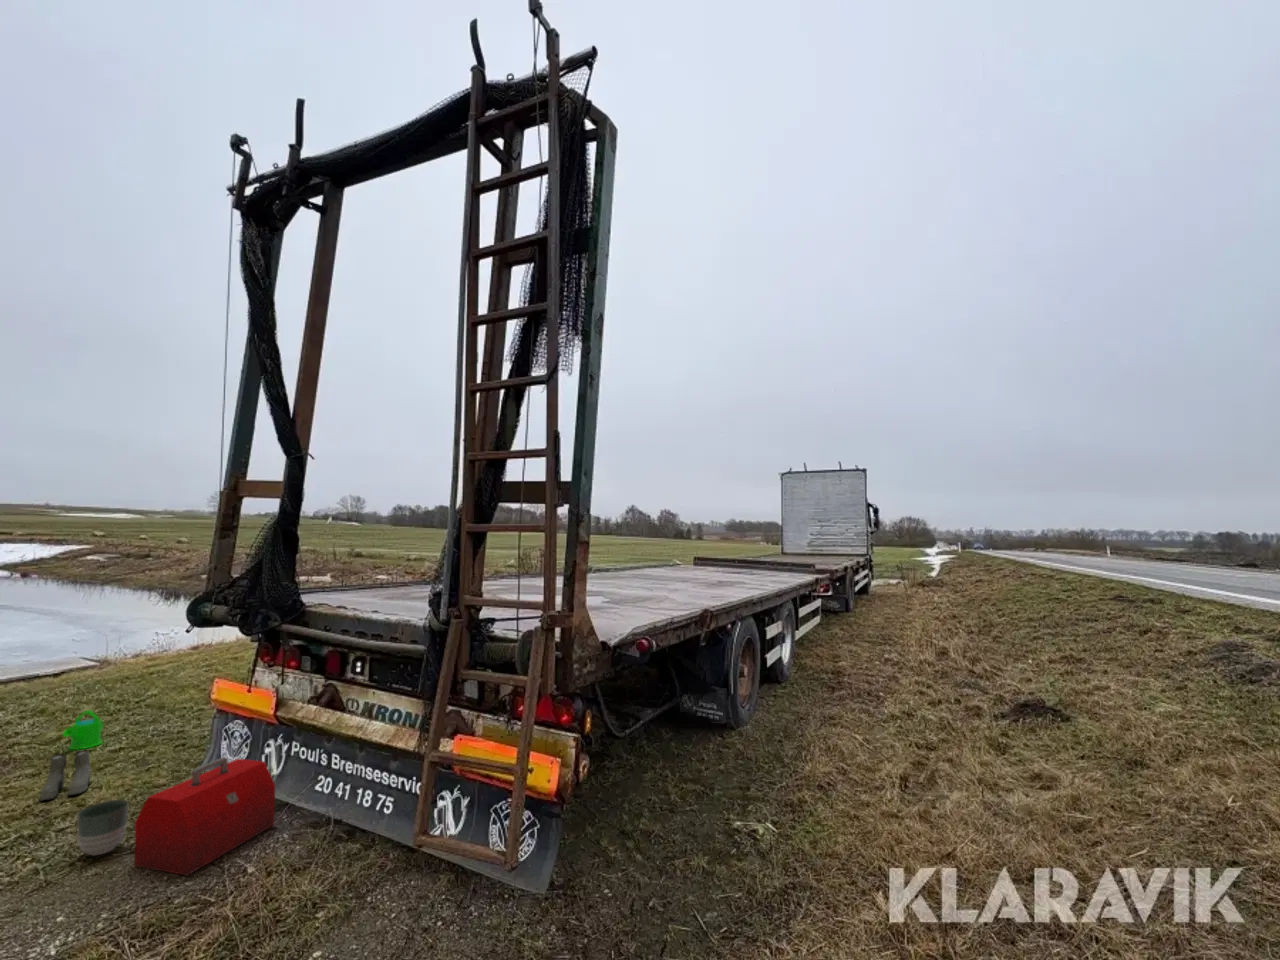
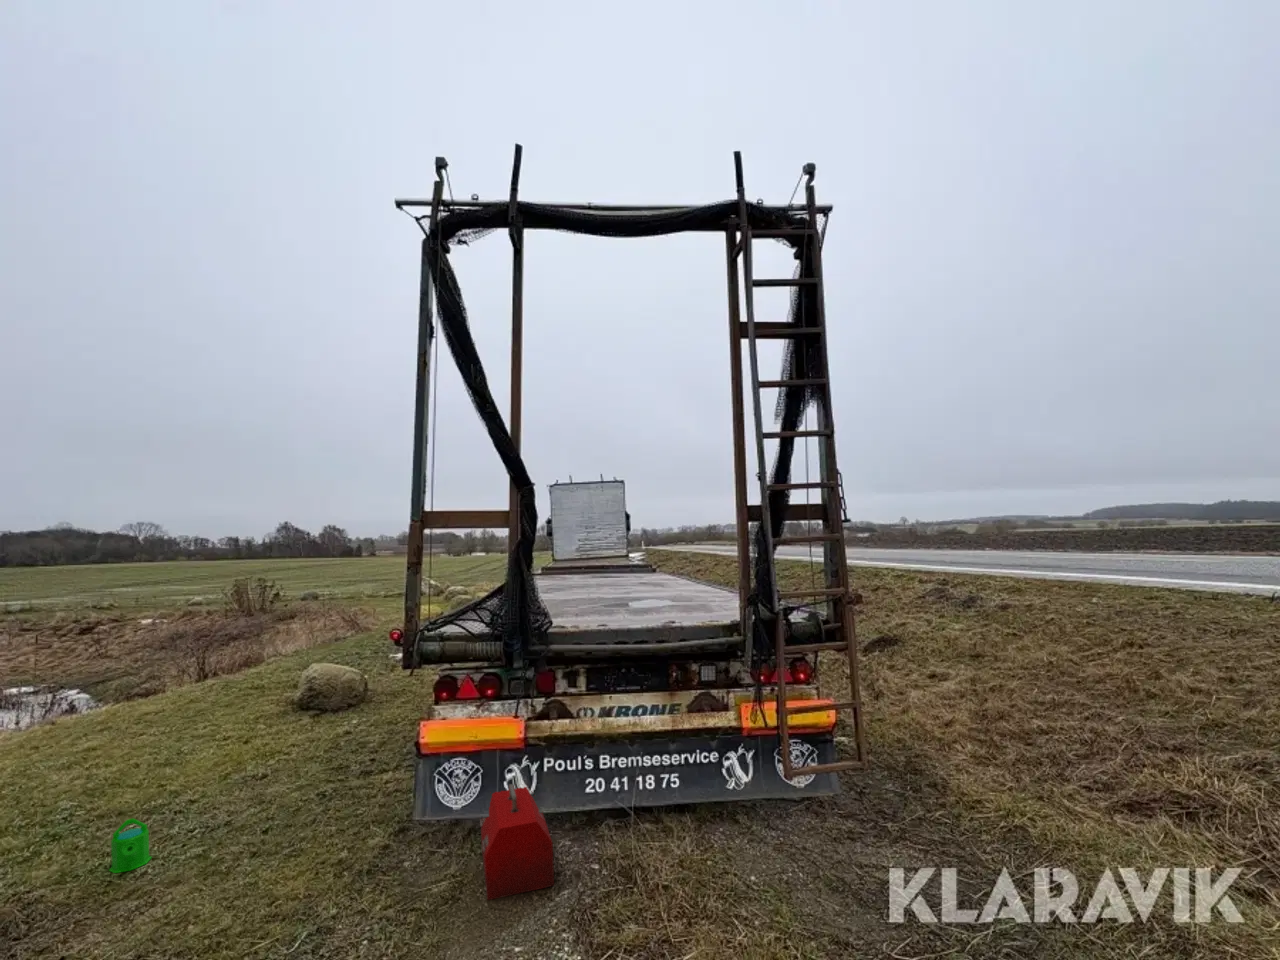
boots: present [40,750,91,801] -> none [215,842,270,909]
planter: present [77,800,129,855] -> none [407,851,449,910]

